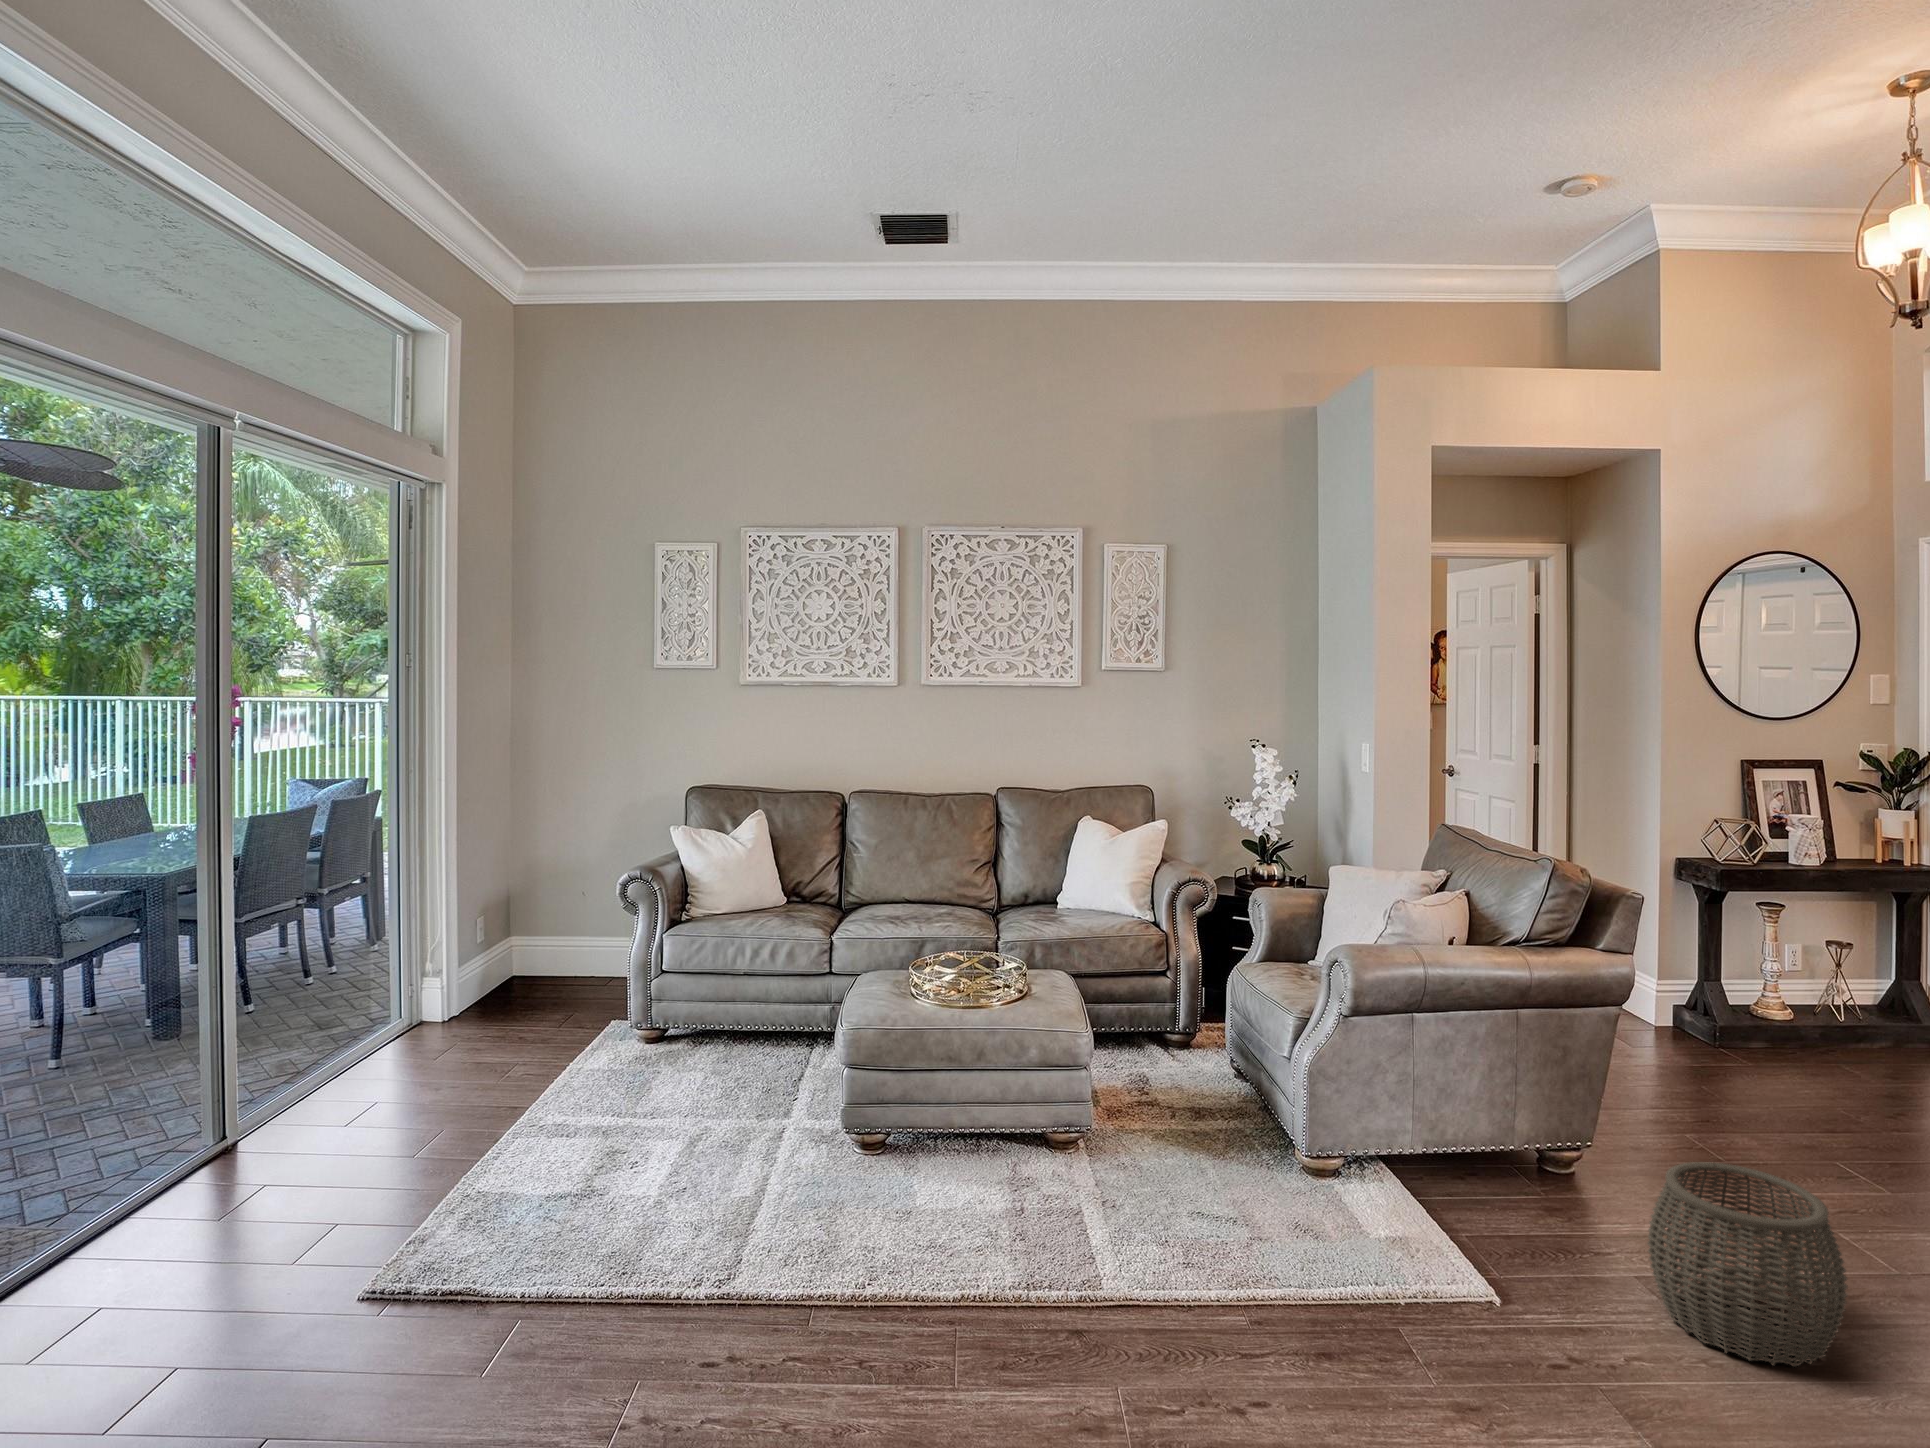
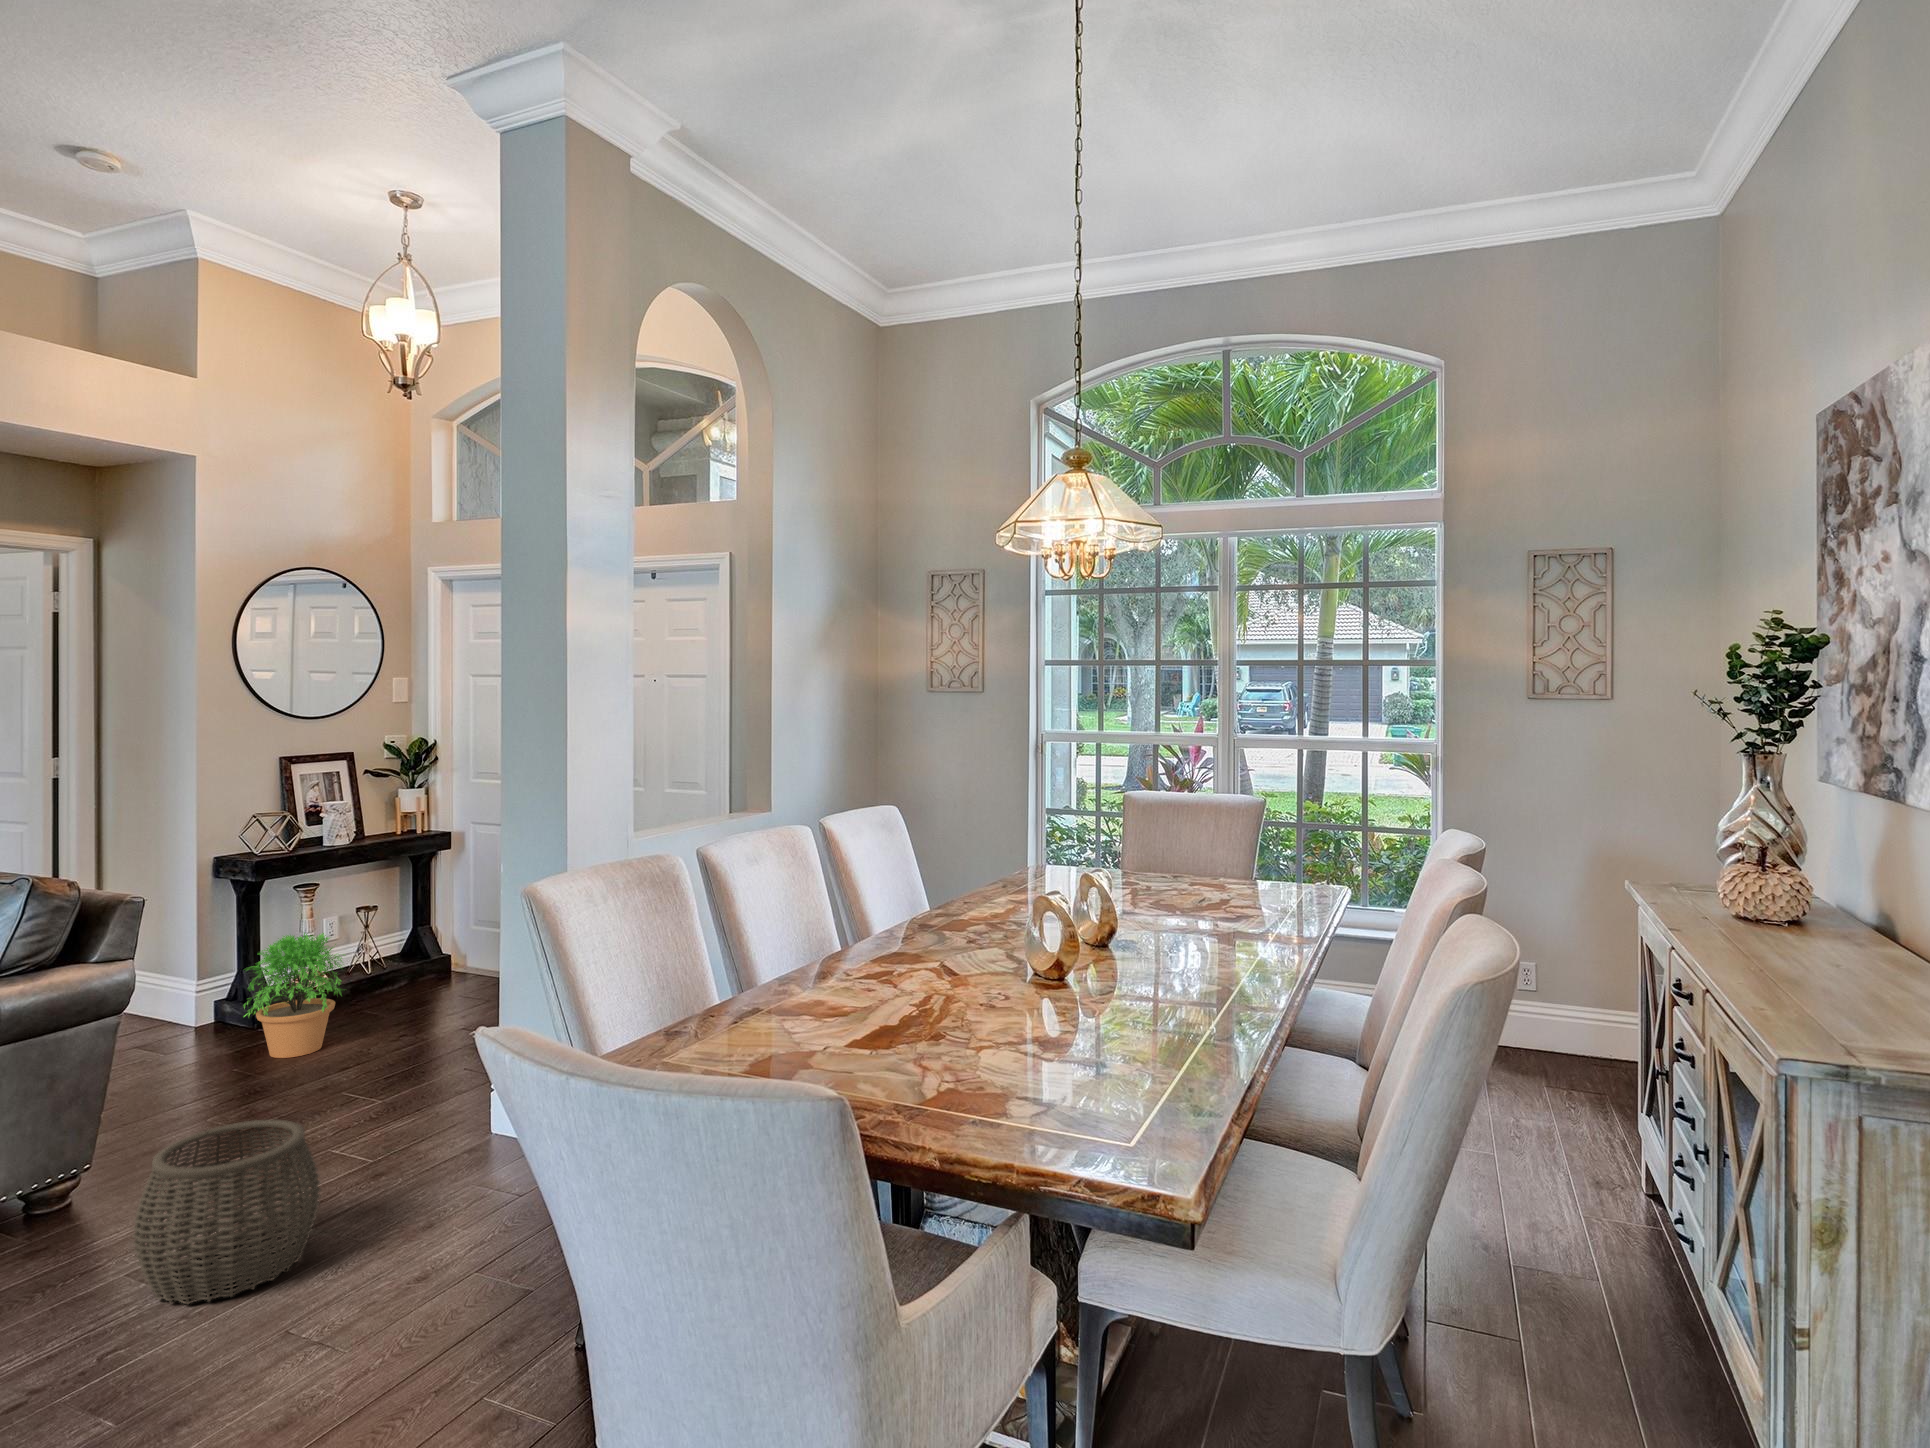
potted plant: none [1708,957,1831,1097] -> present [243,932,344,1058]

